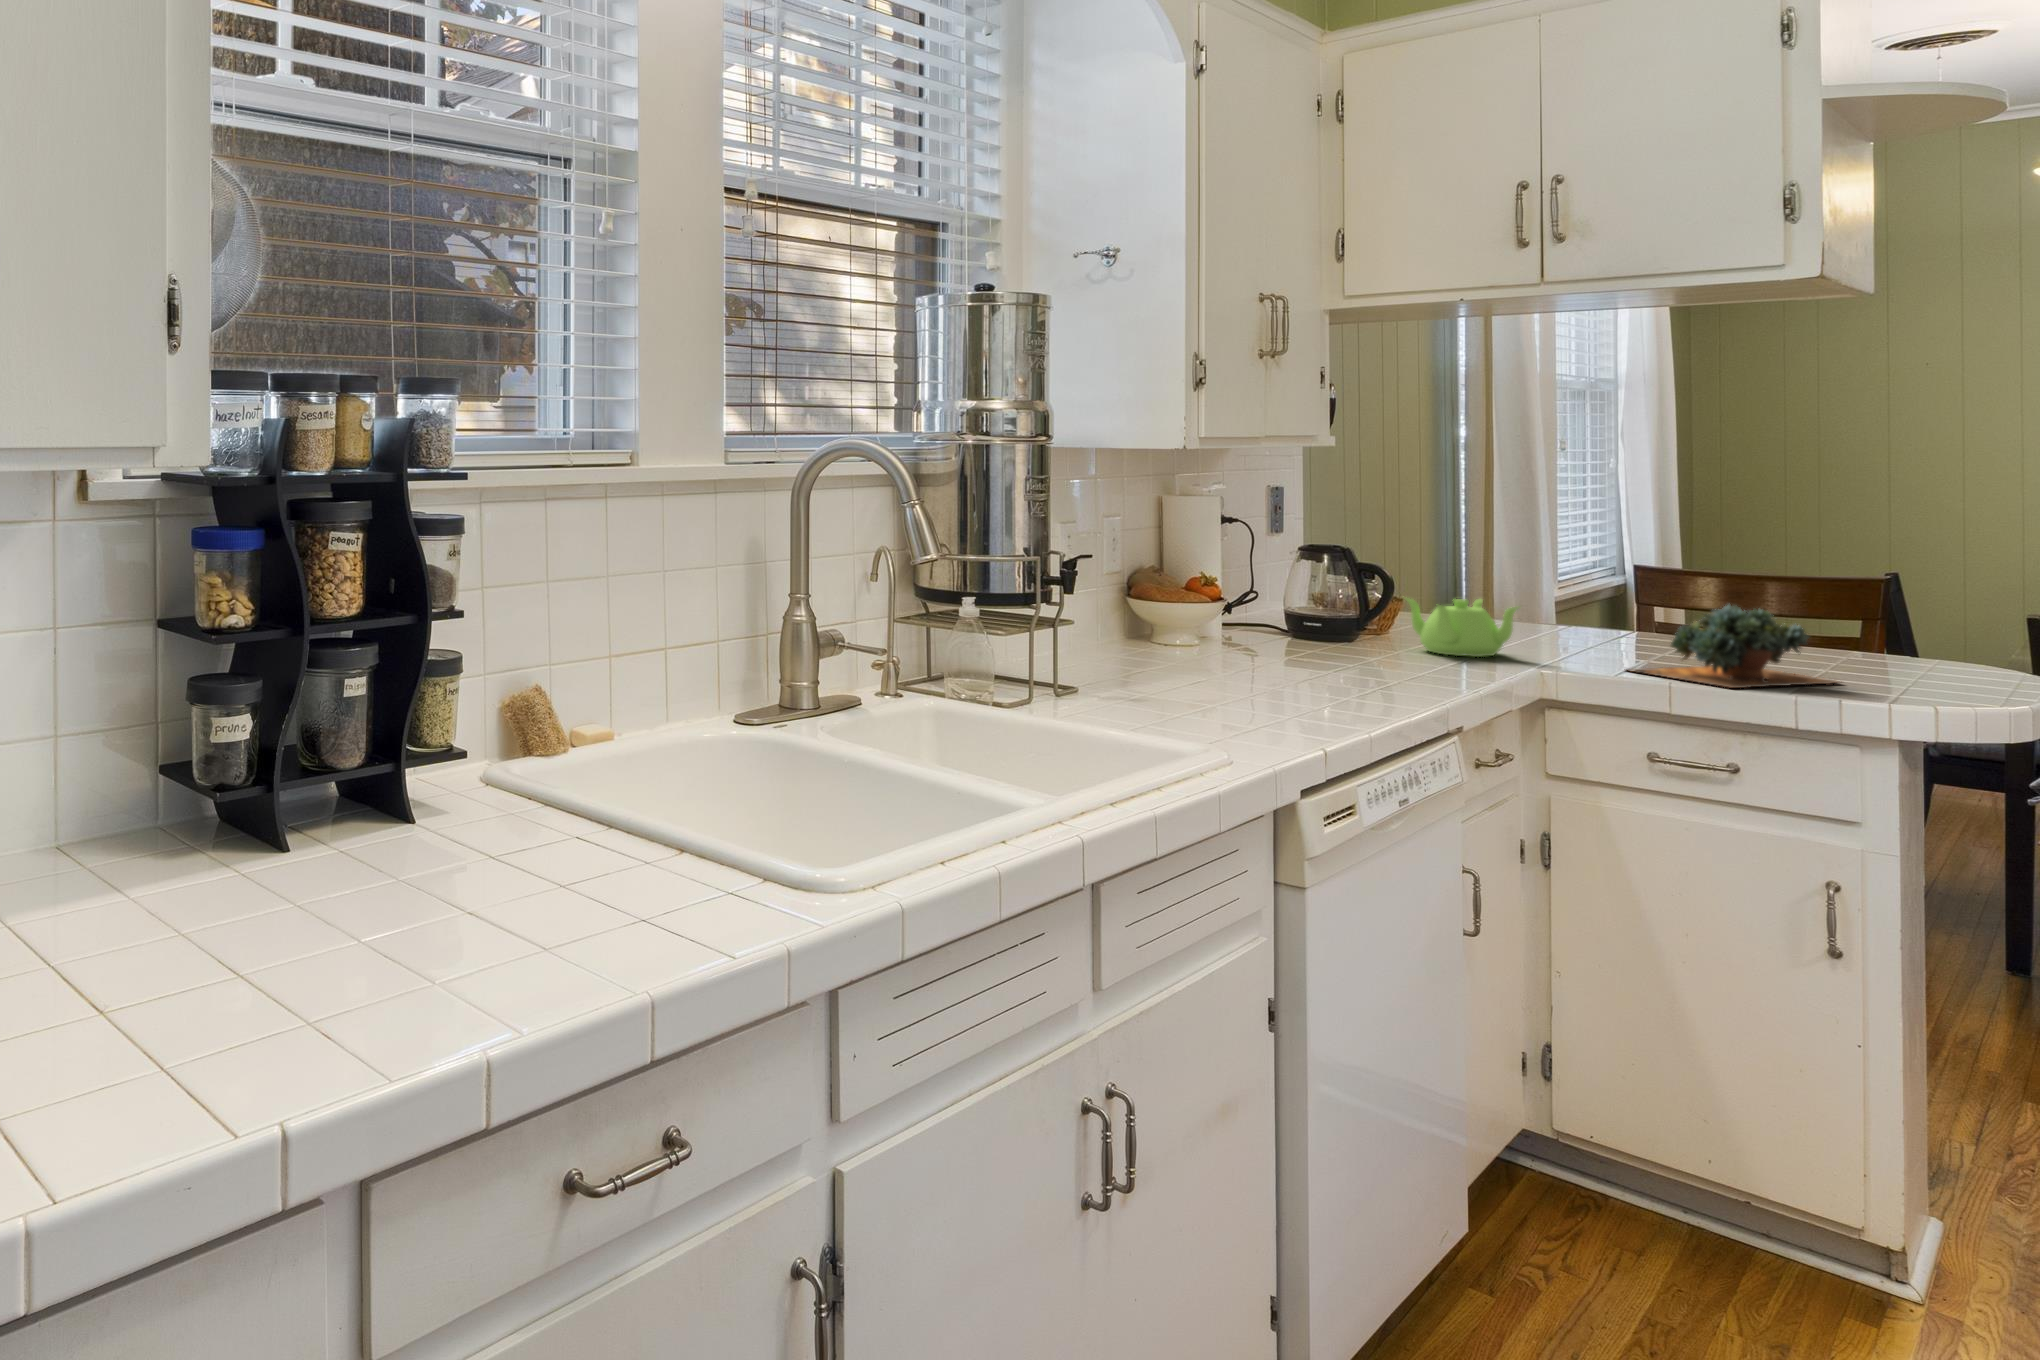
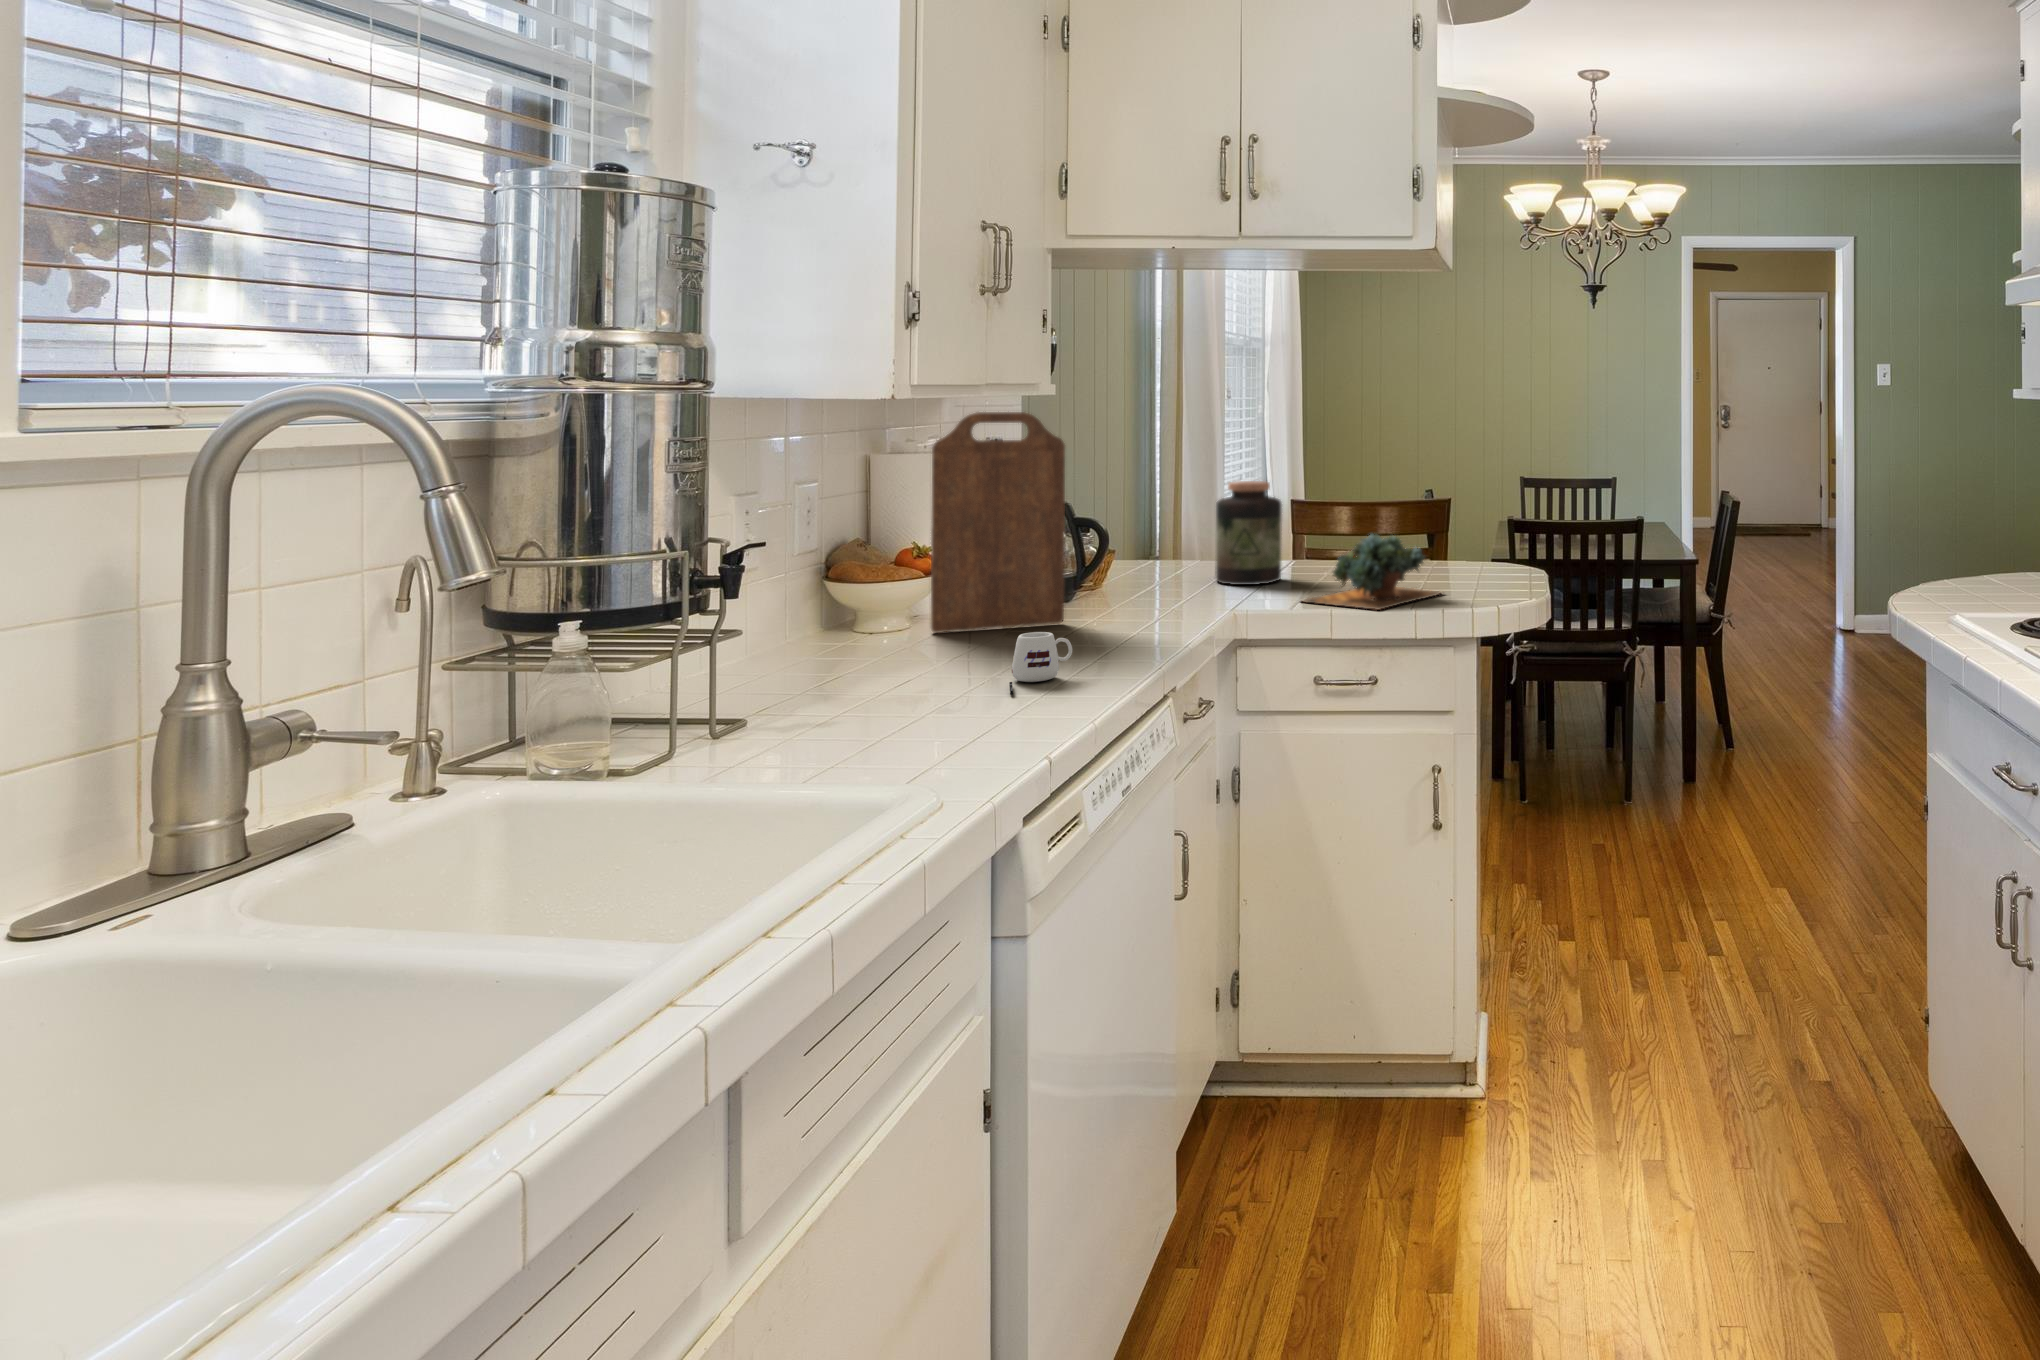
cutting board: none [1217,463,1344,659] -> present [931,412,1065,633]
jar: none [1522,540,1608,651] -> present [1215,481,1282,585]
teapot: present [1406,598,1518,657] -> none [1117,543,1220,604]
mug: none [1288,655,1348,703] -> present [1009,632,1072,694]

